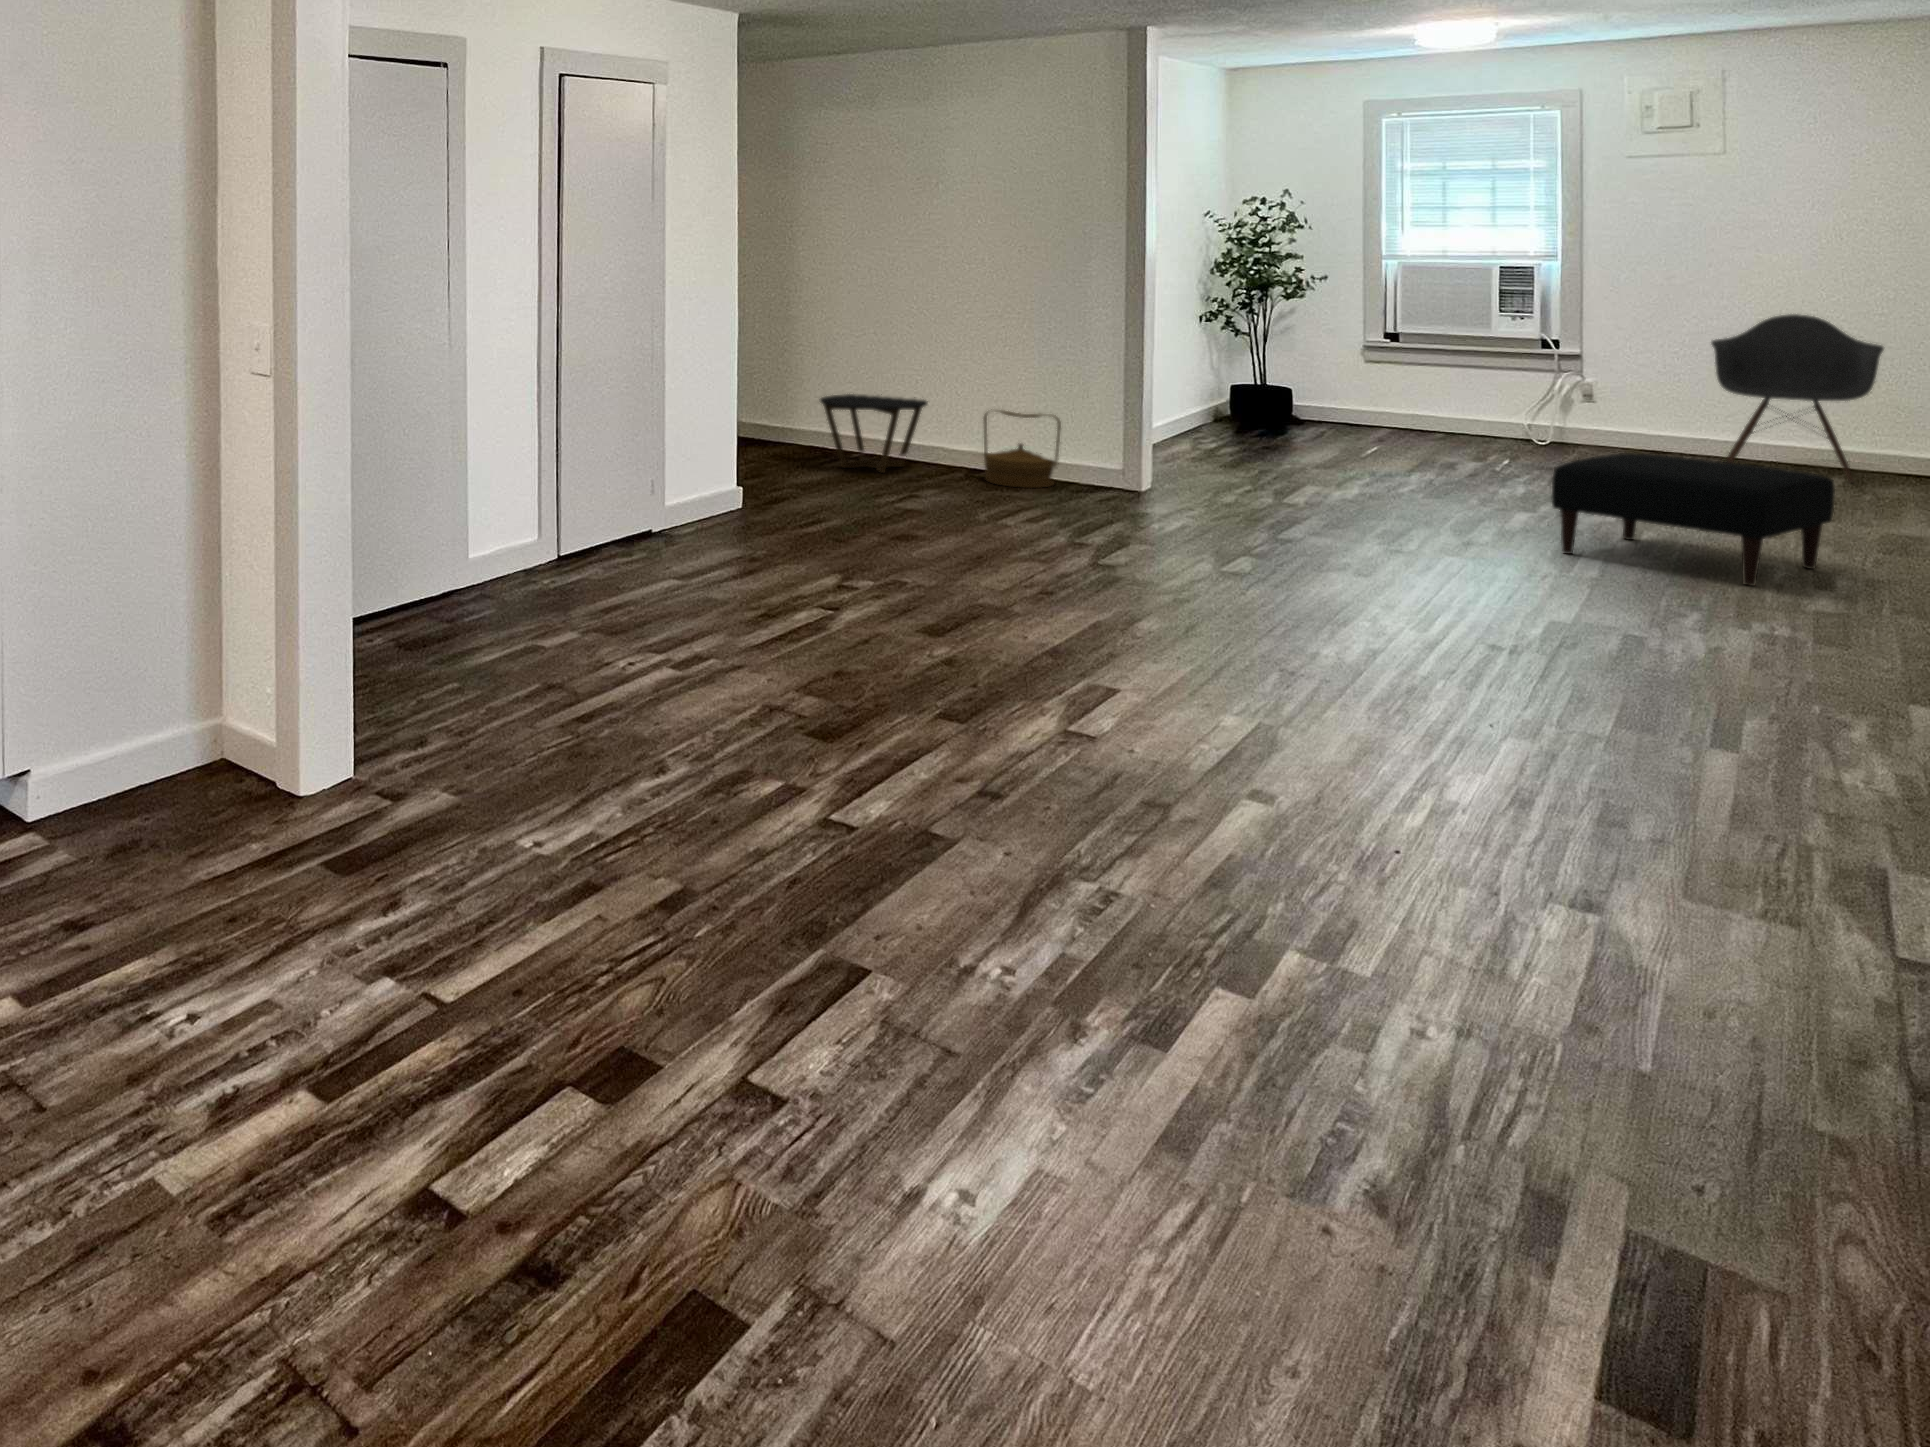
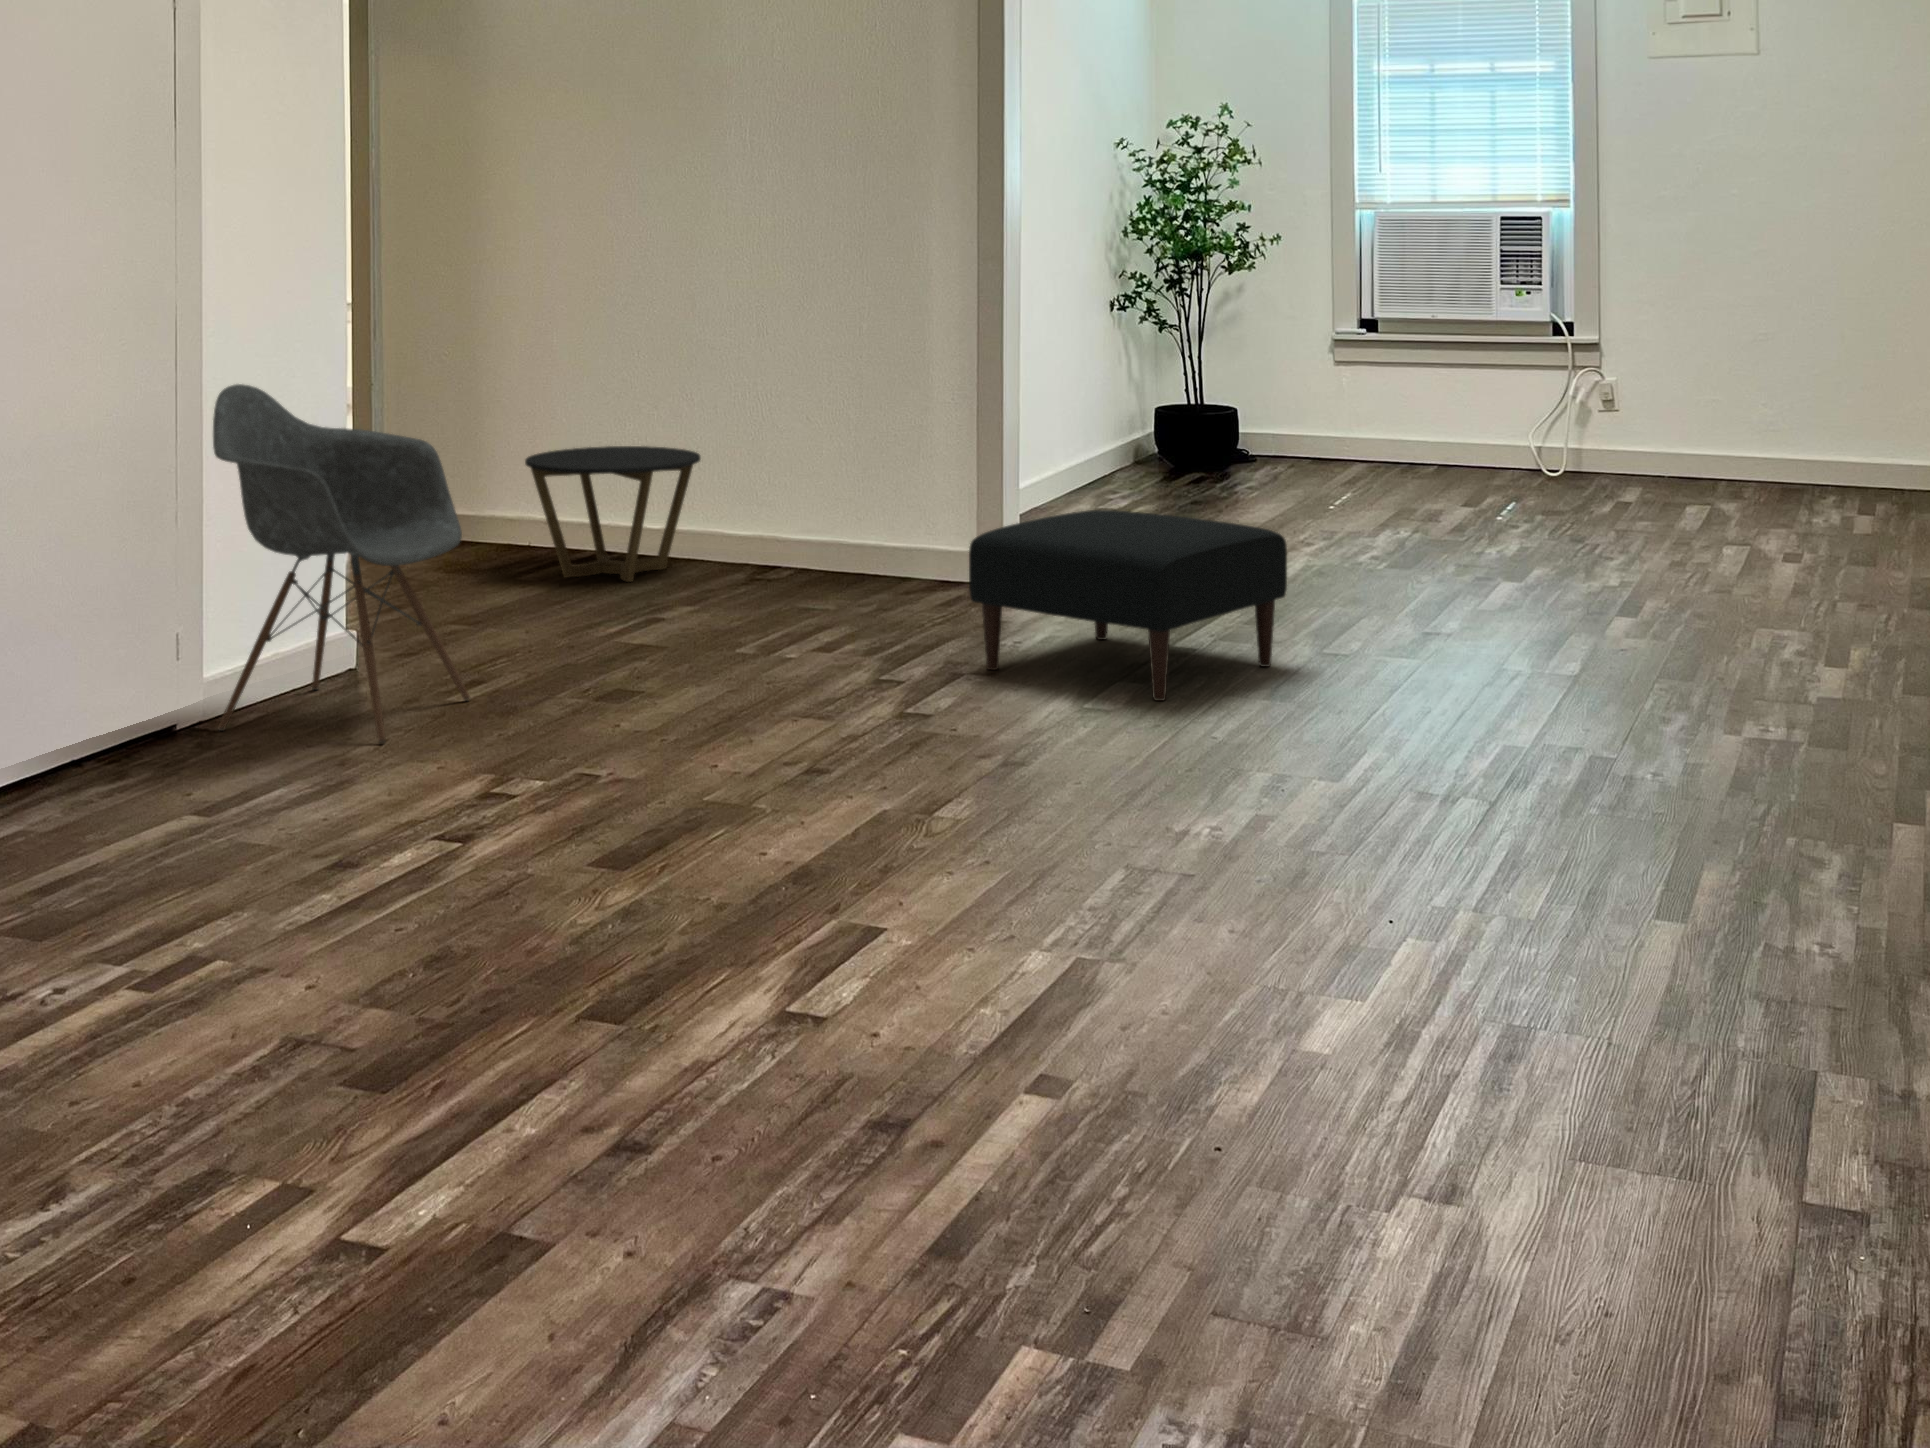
armchair: present [1711,314,1884,483] -> present [213,384,470,743]
woven basket: present [984,410,1061,488] -> none [784,464,898,592]
ottoman: present [1552,453,1835,586] -> present [969,510,1287,701]

